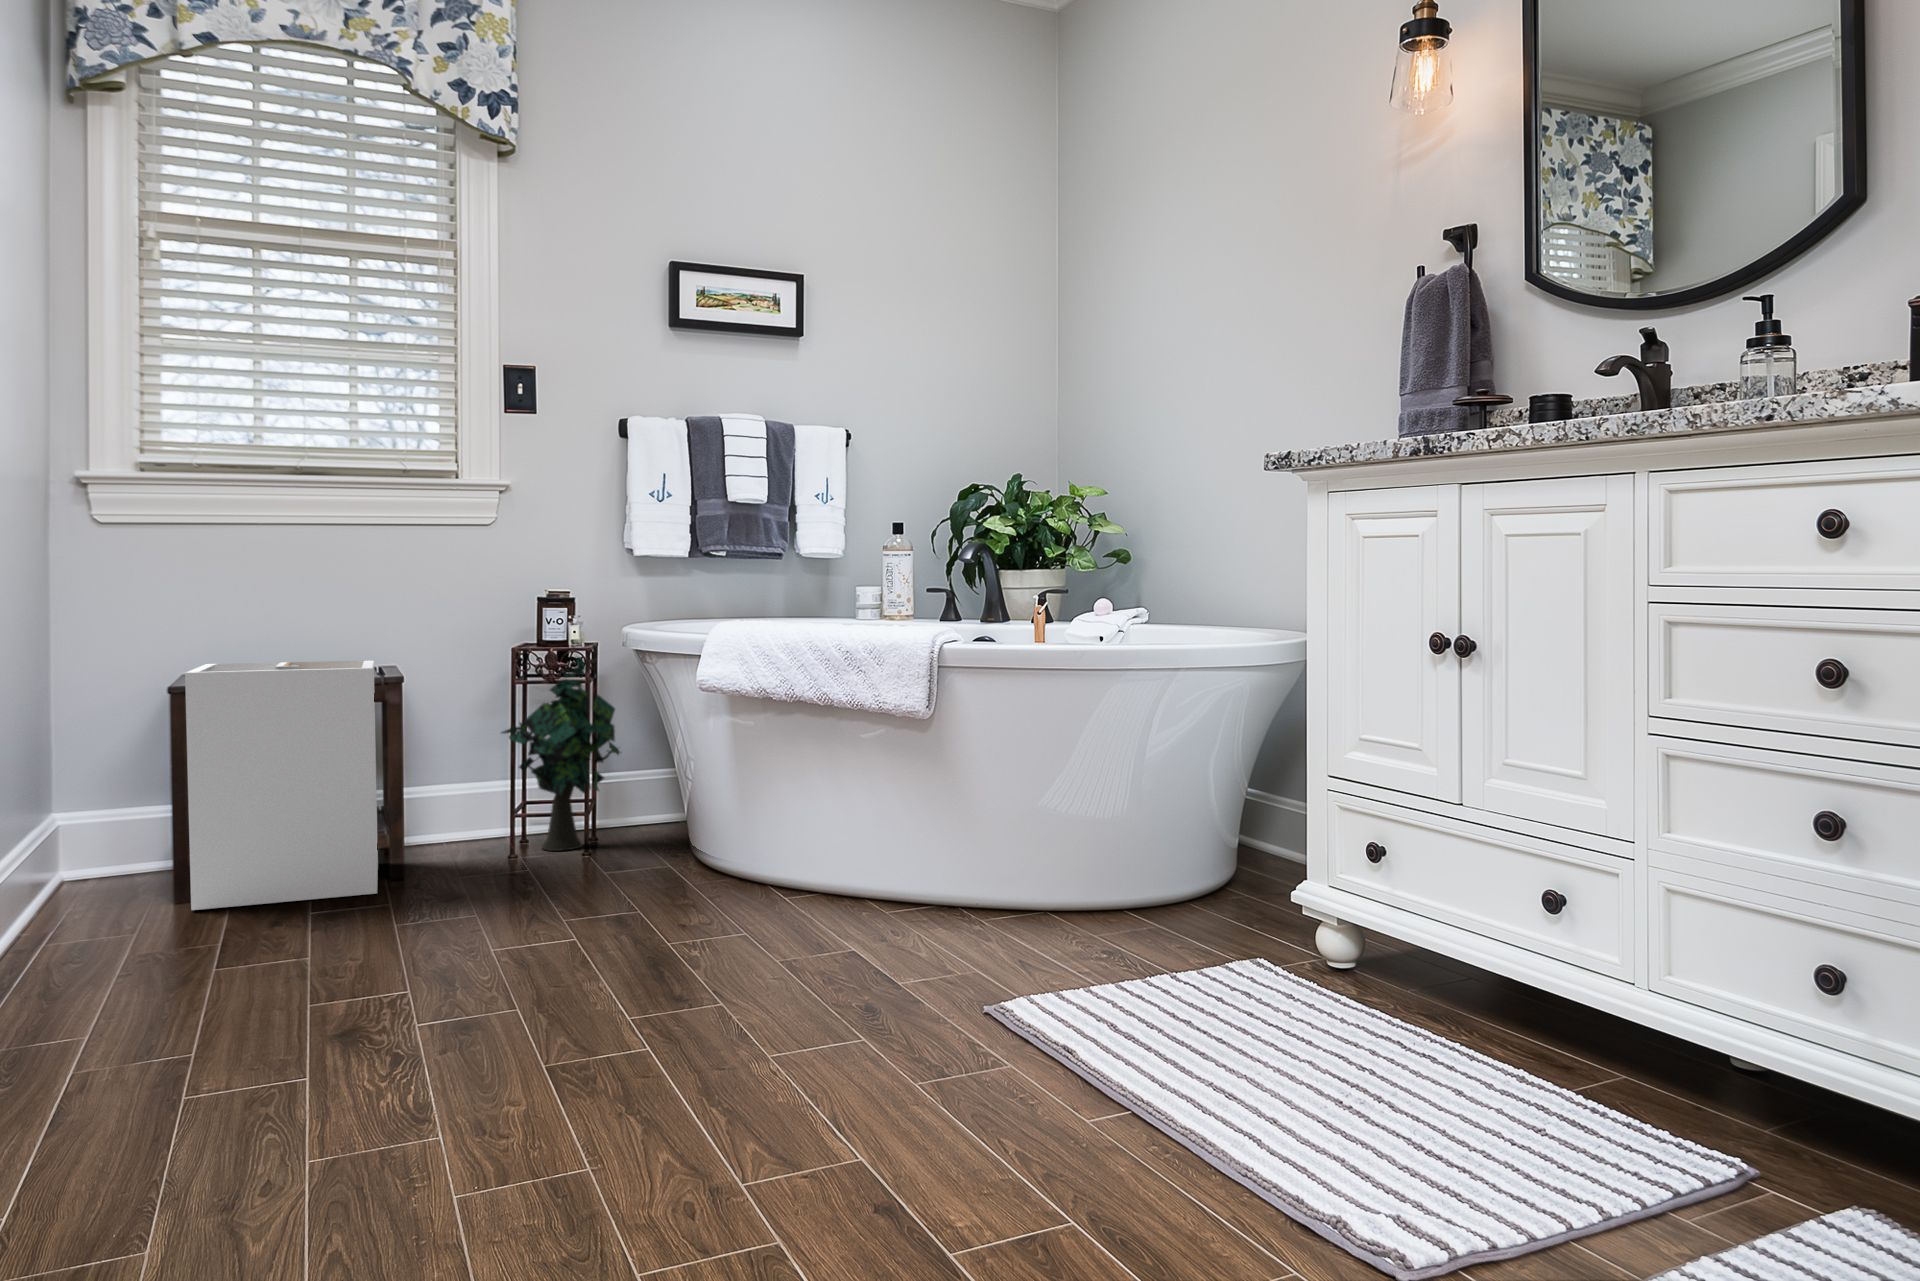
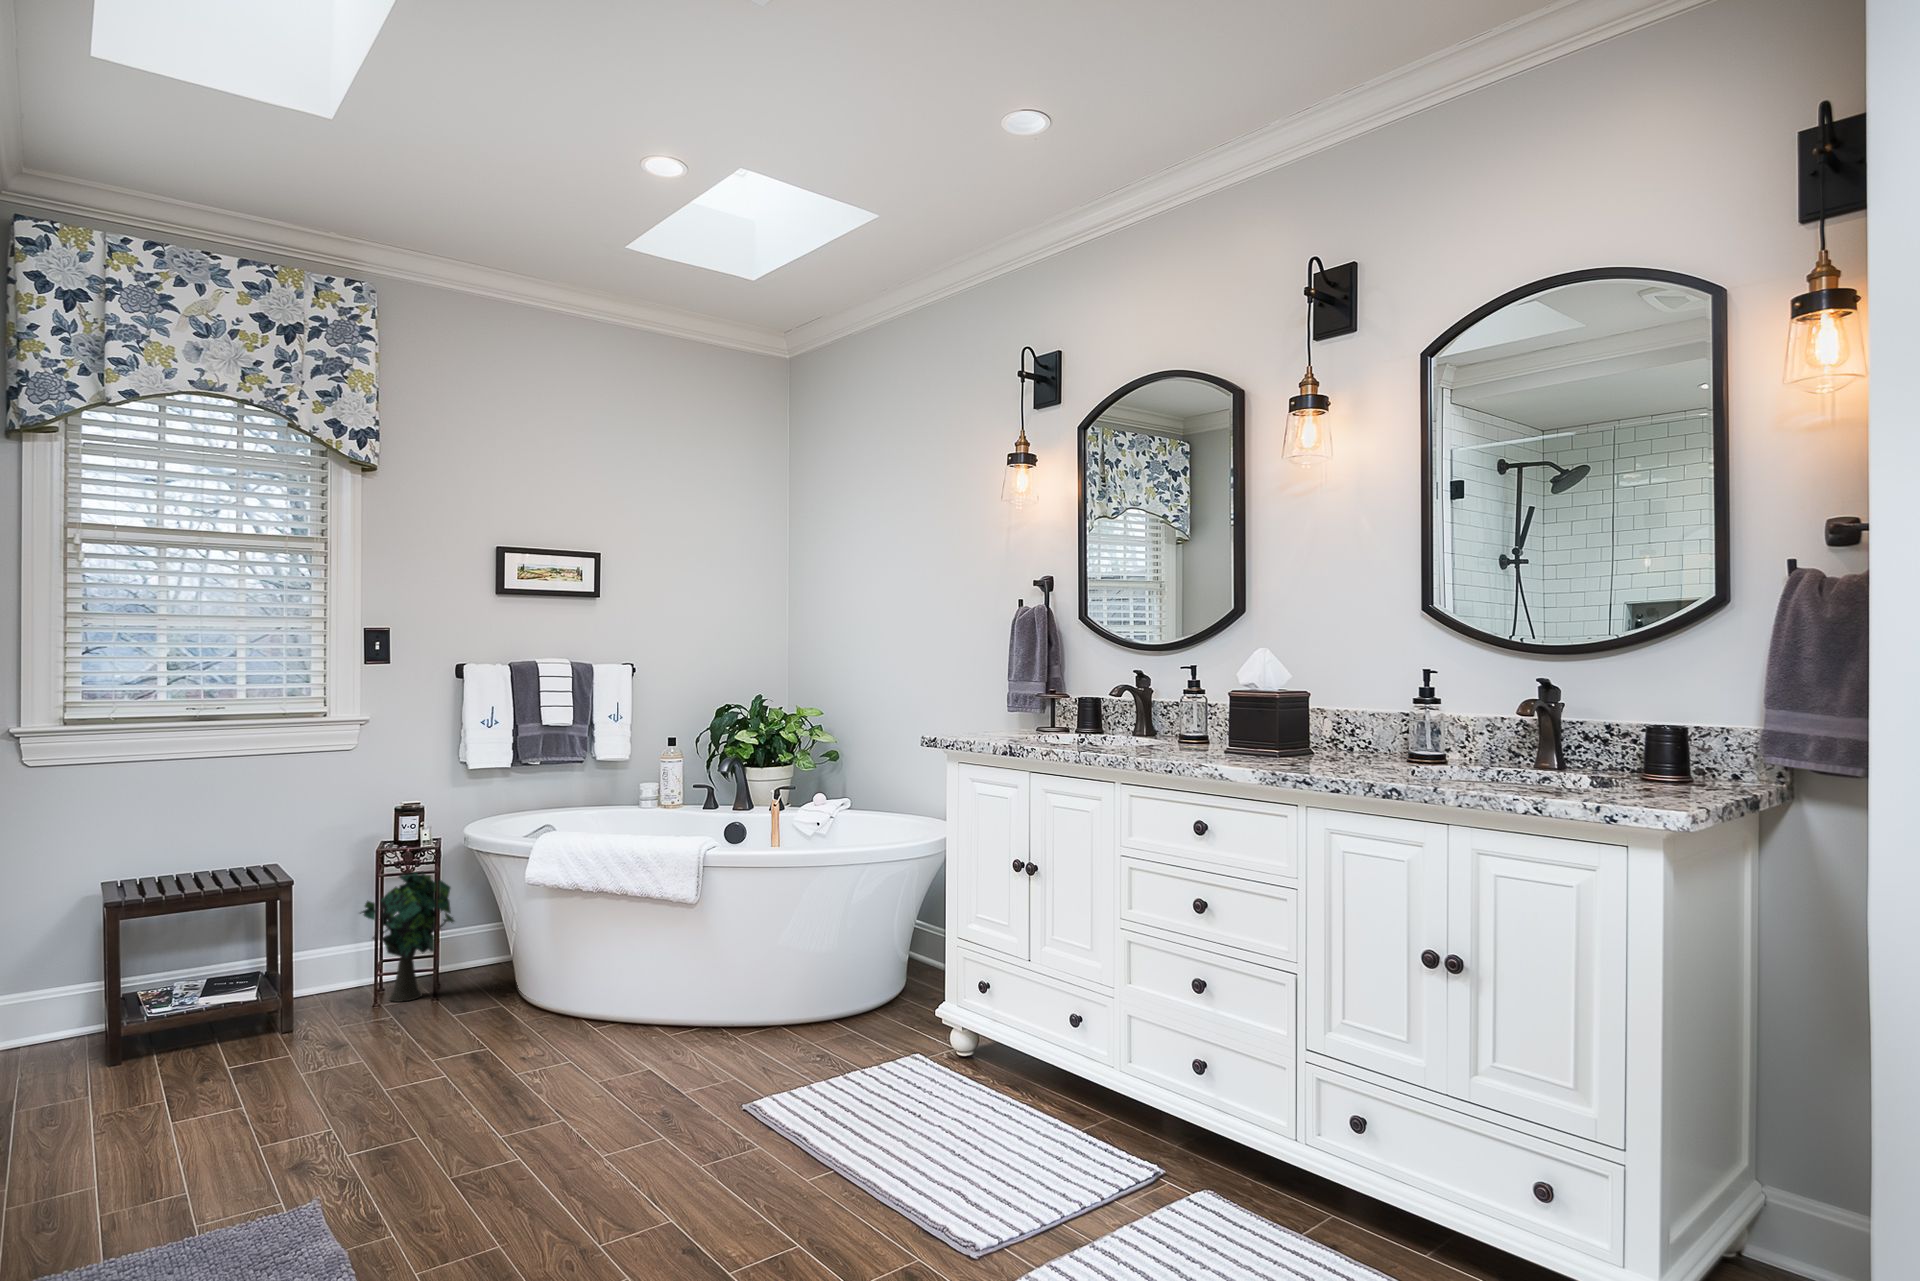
laundry hamper: present [185,661,378,910] -> none [110,865,268,1082]

